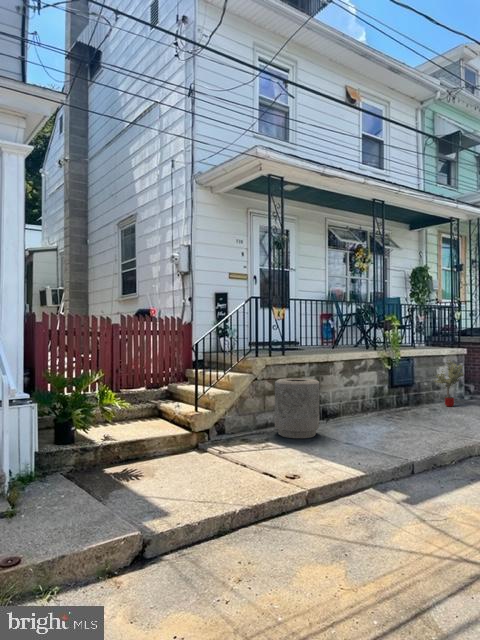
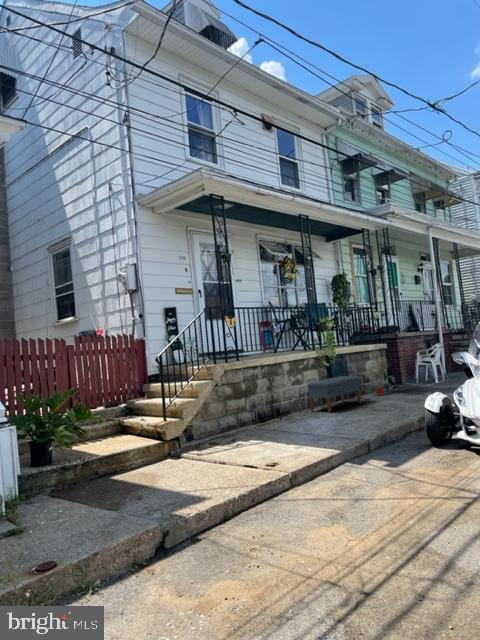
trash can: present [275,378,319,438] -> none [234,380,278,435]
bench: none [362,381,425,421] -> present [307,376,361,412]

